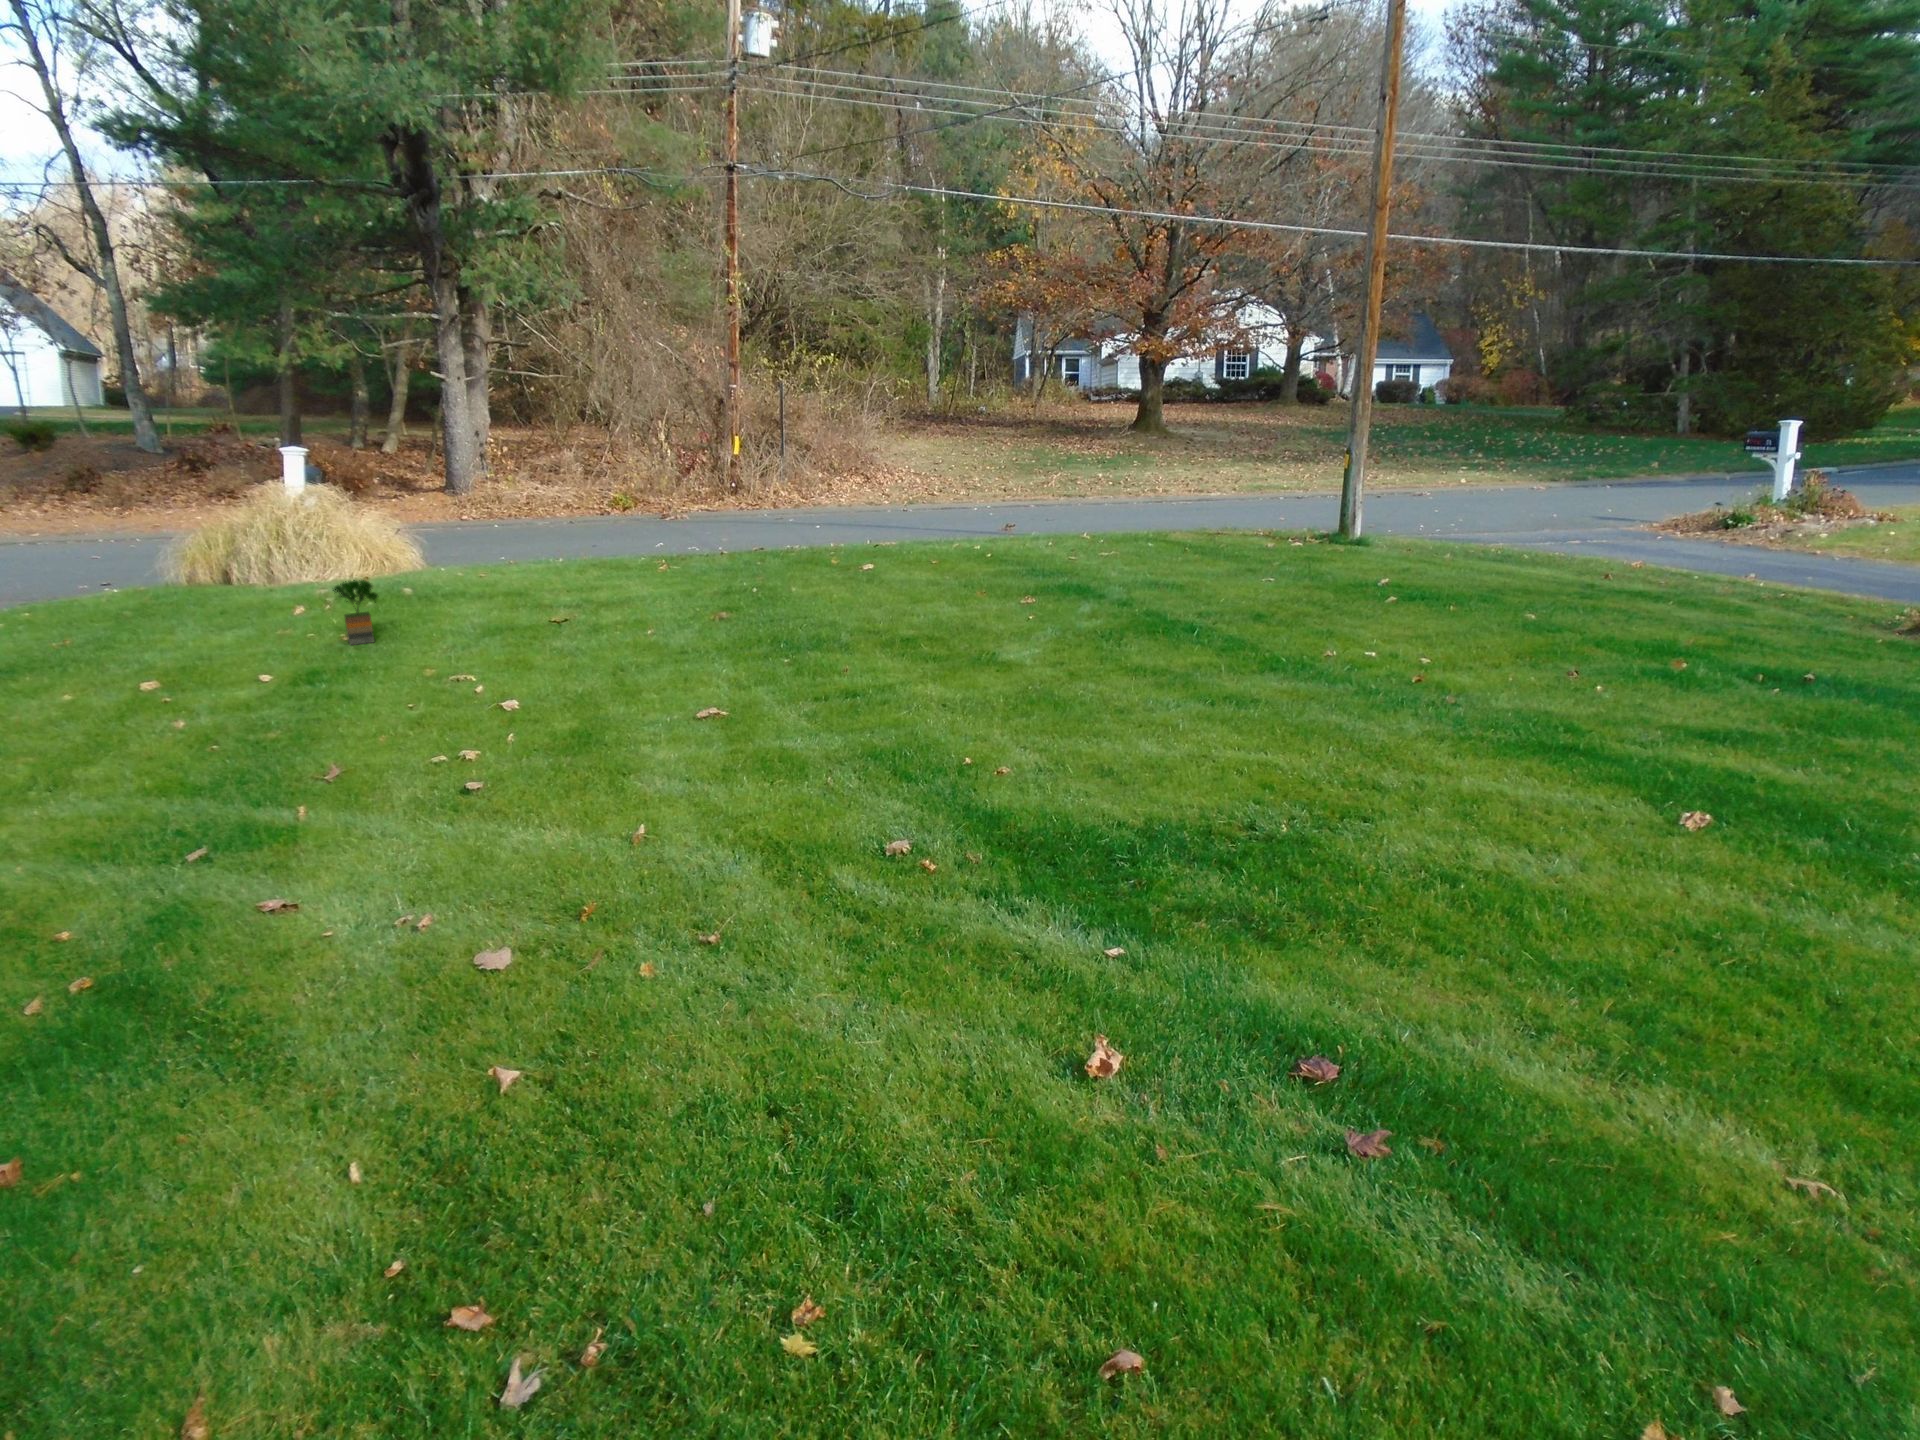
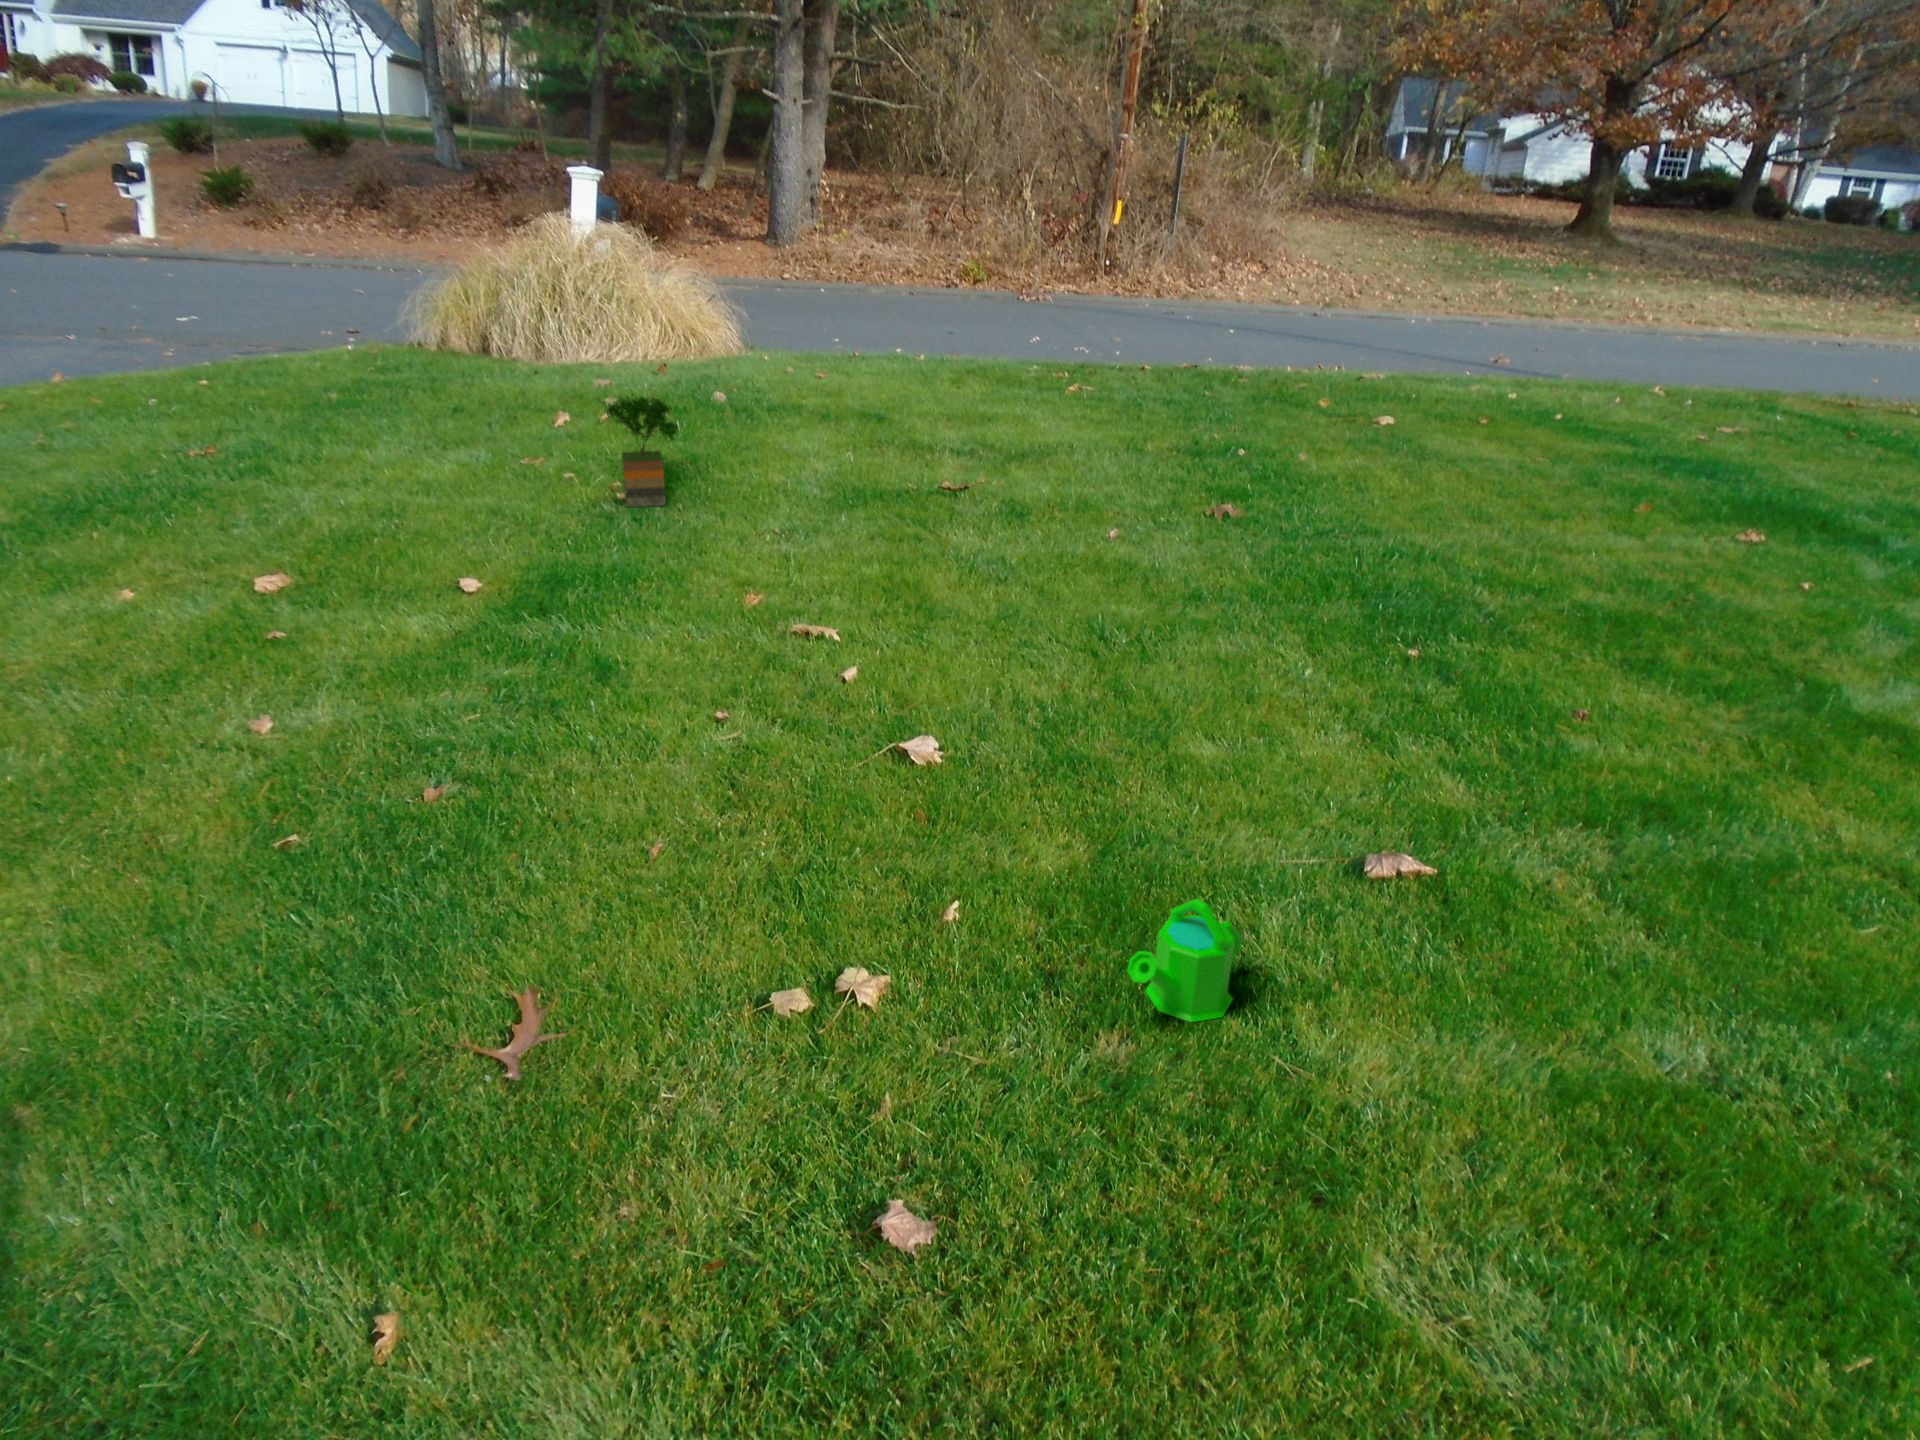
watering can: none [575,710,630,758] -> present [1128,899,1243,1022]

